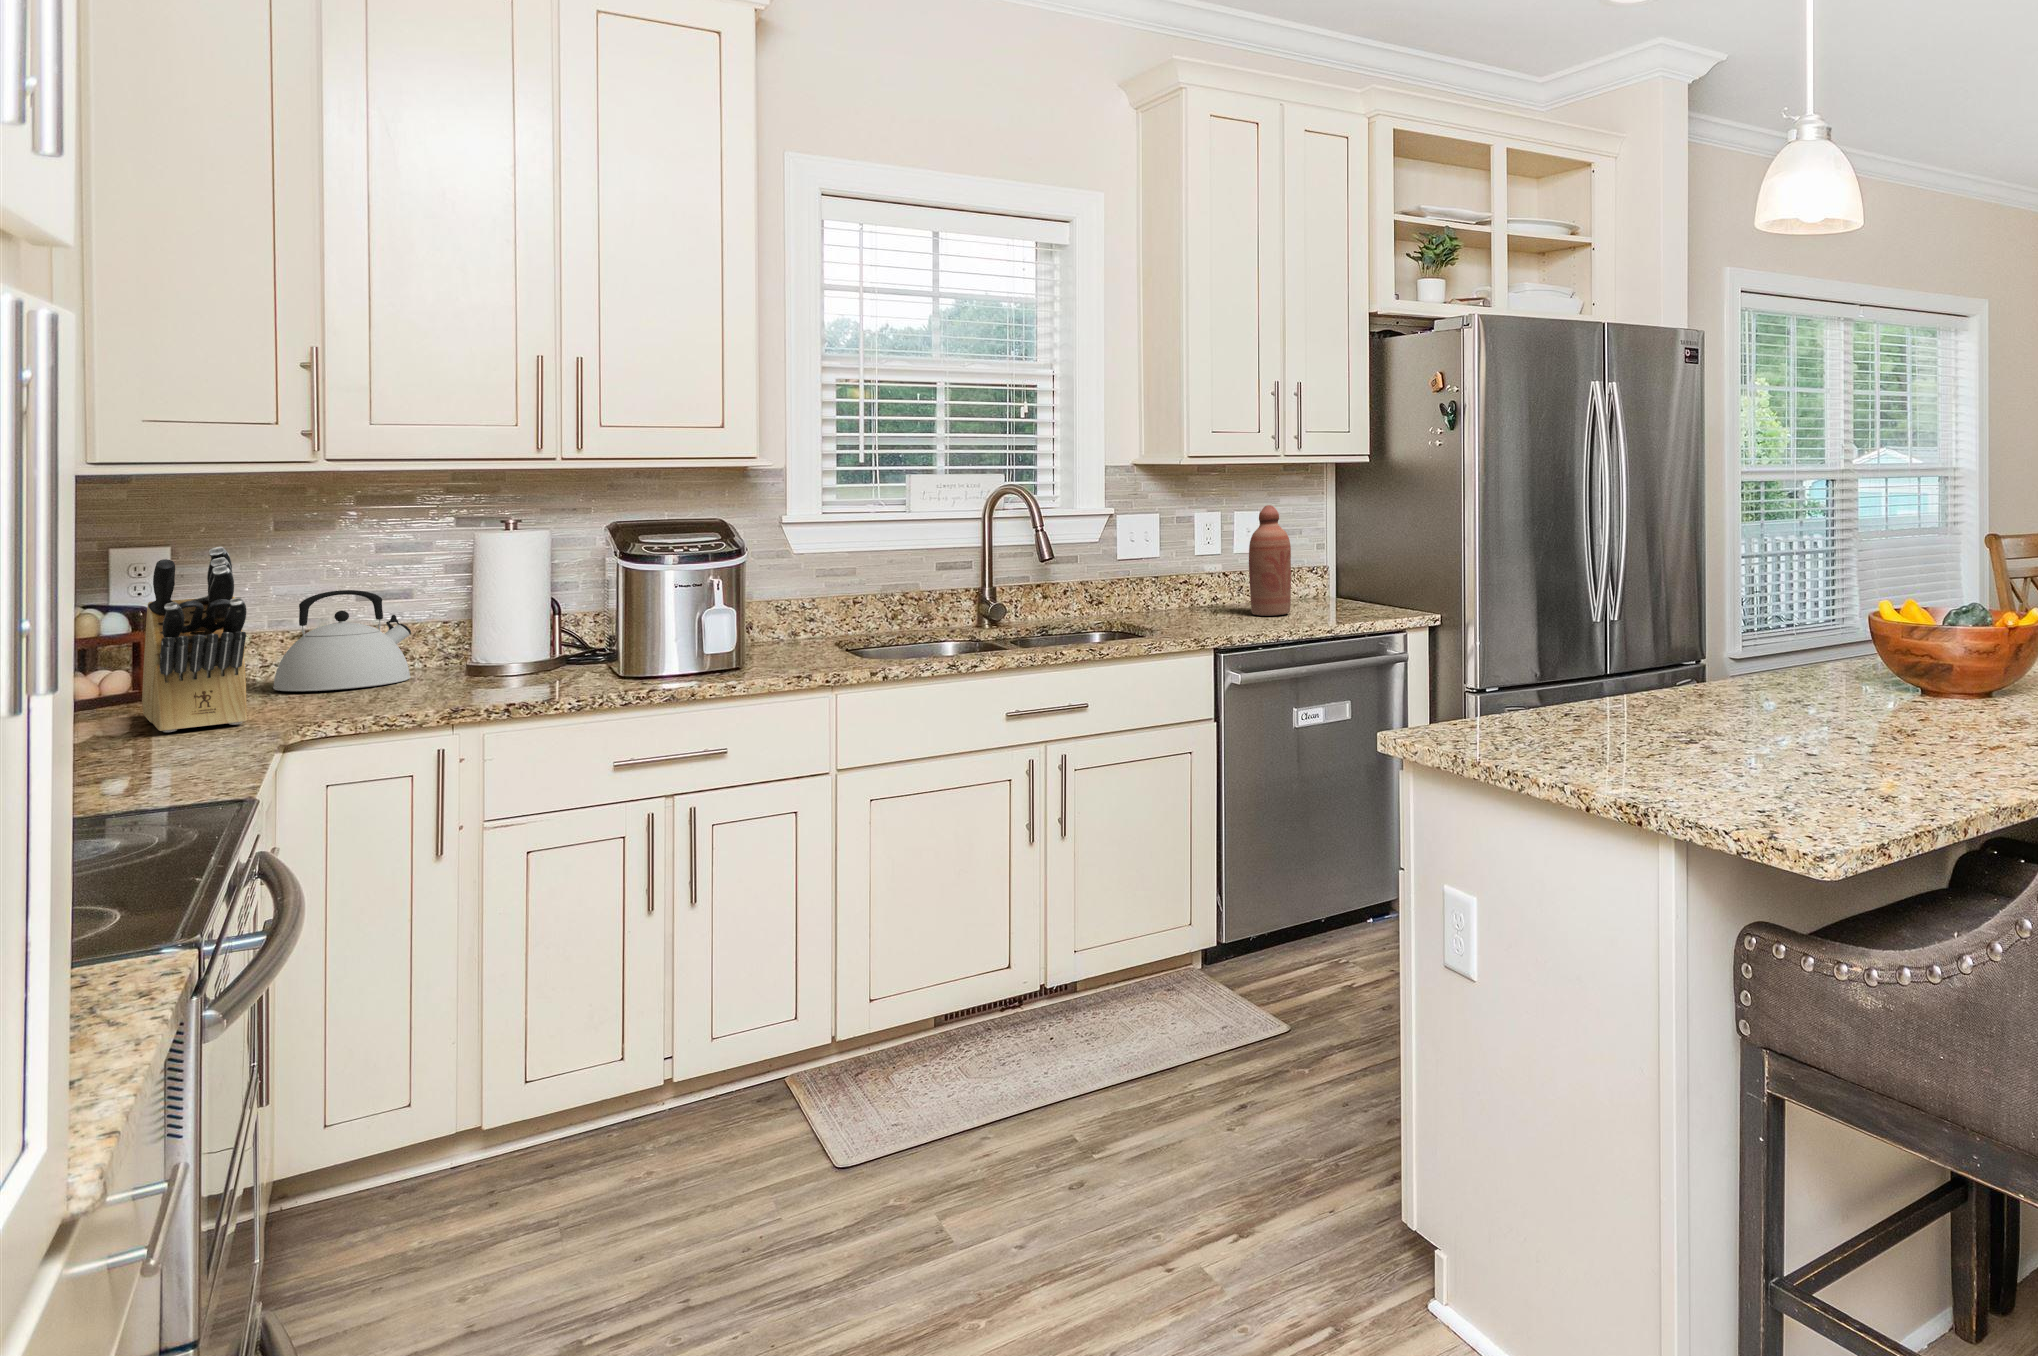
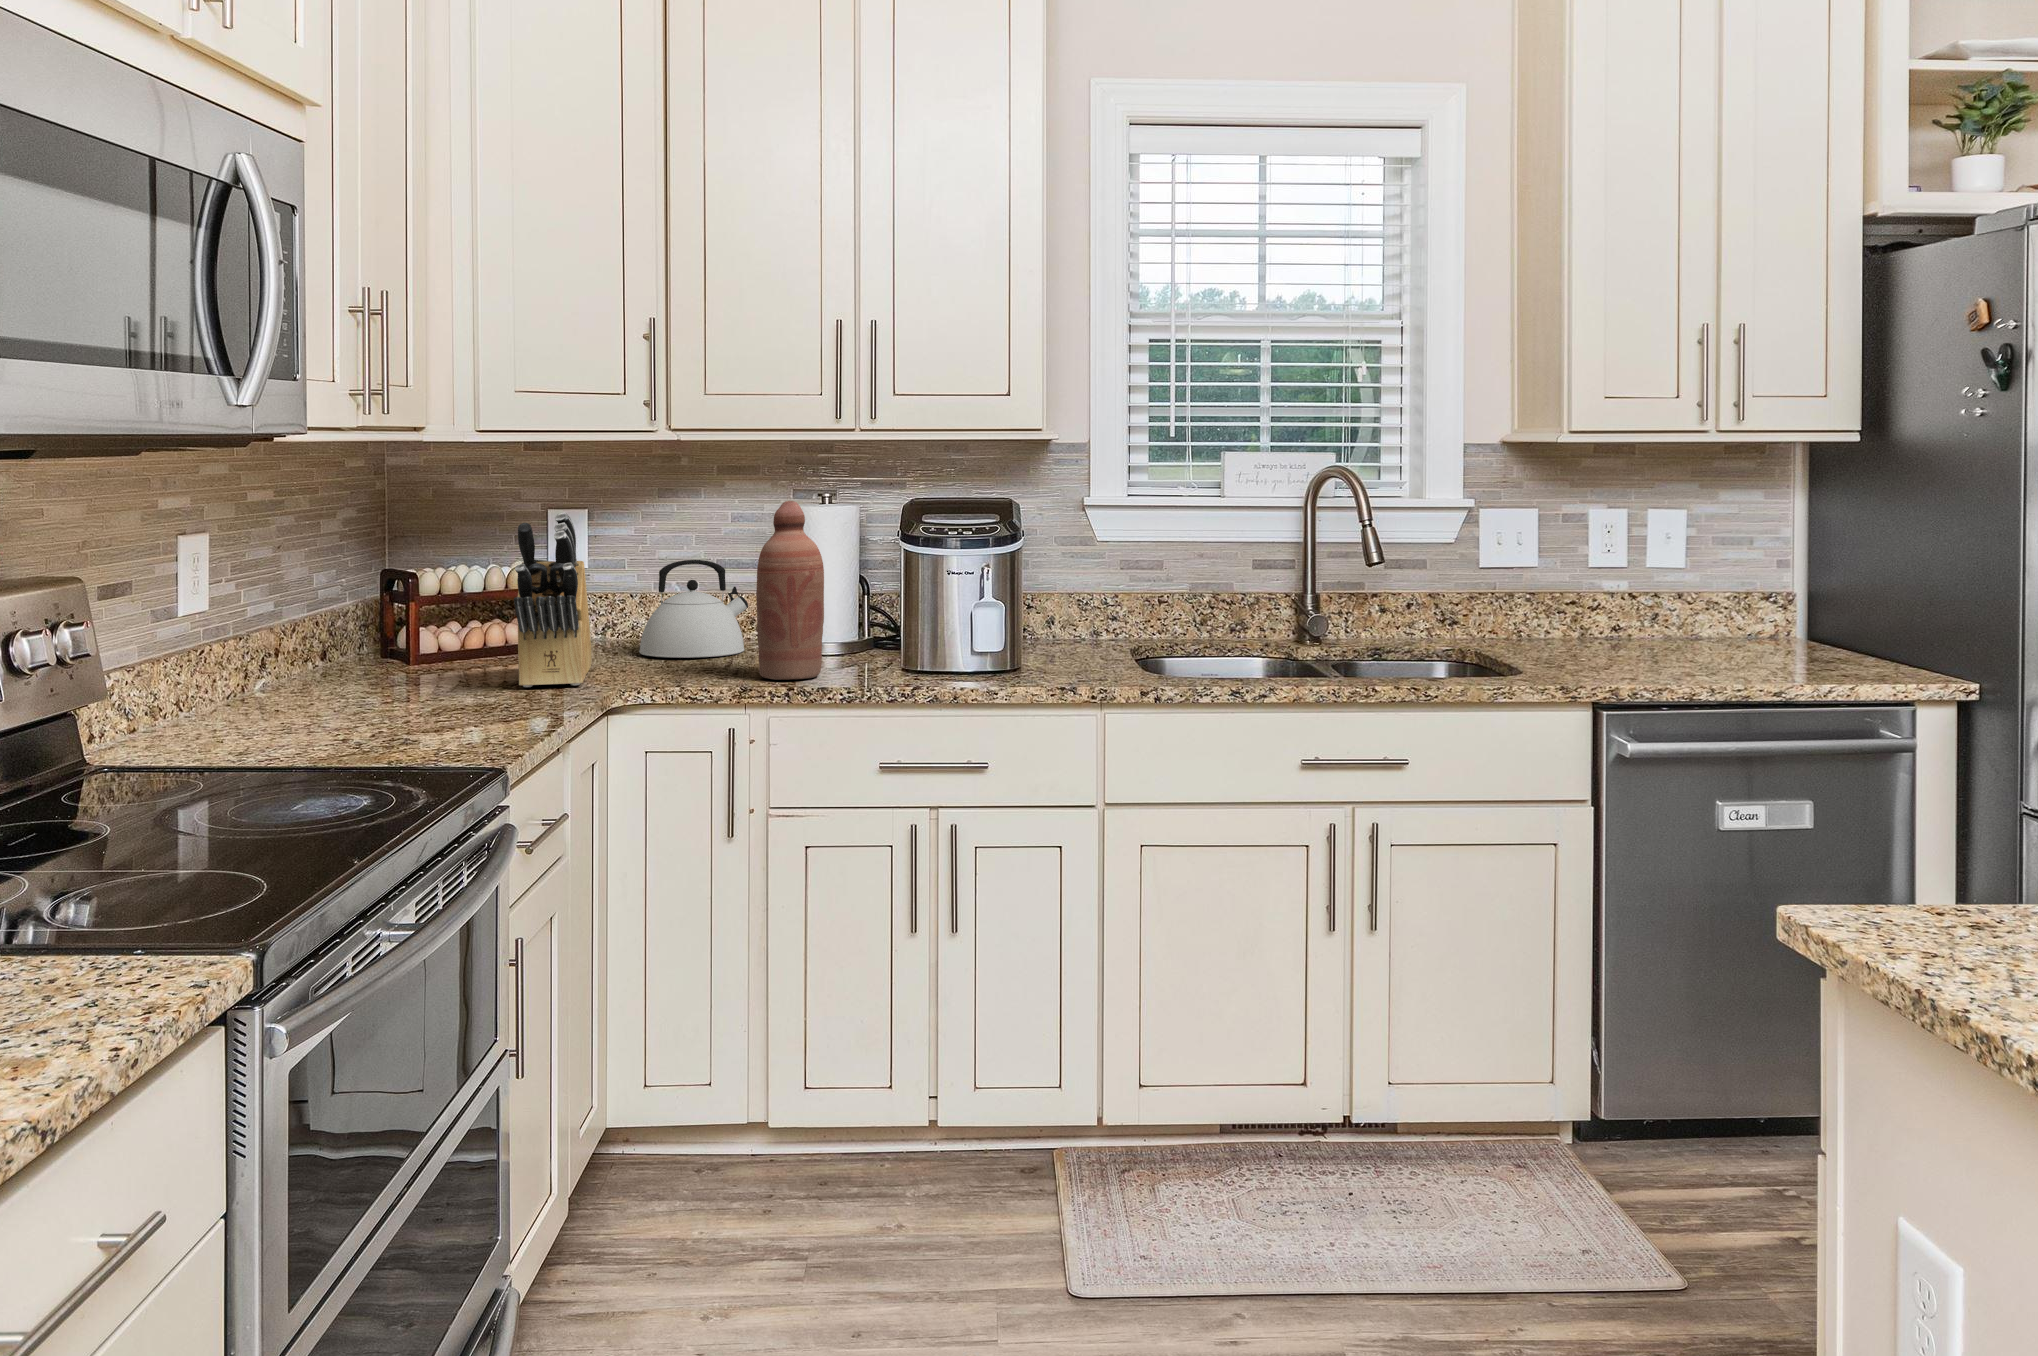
bottle: present [1249,505,1291,616] -> present [756,501,824,680]

